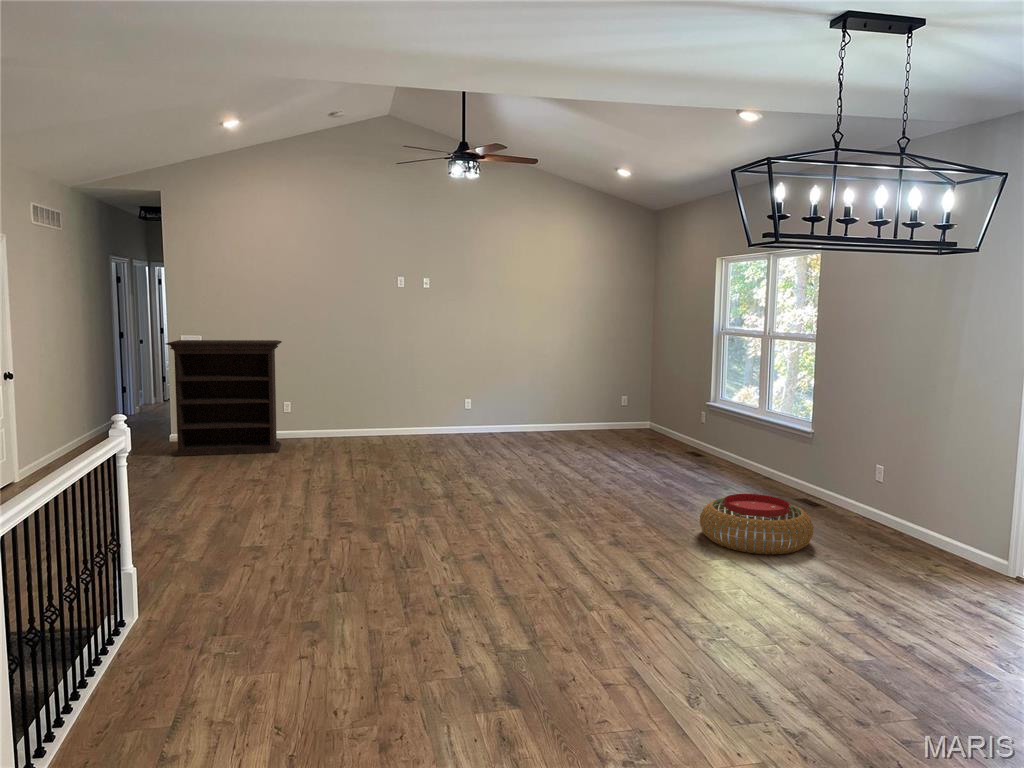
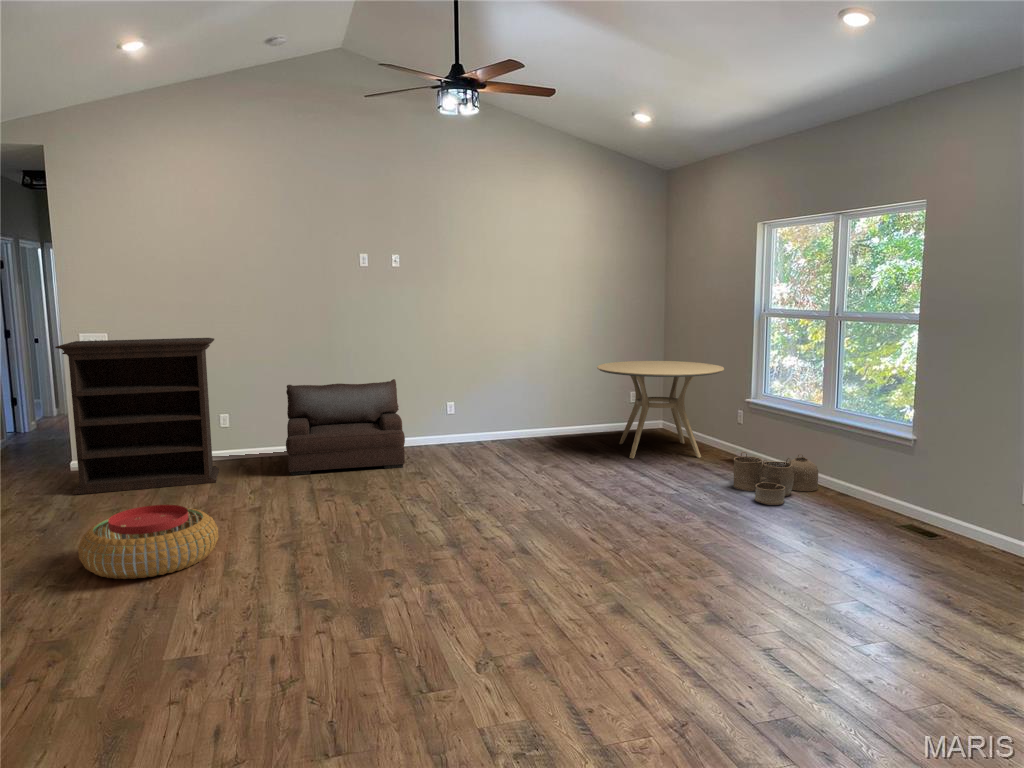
dining table: none [586,370,690,450] -> present [597,361,724,459]
armchair: none [333,378,426,450] -> present [286,379,405,475]
woven basket: none [682,442,751,483] -> present [733,452,818,505]
pouf: present [700,494,814,554] -> present [78,505,218,579]

